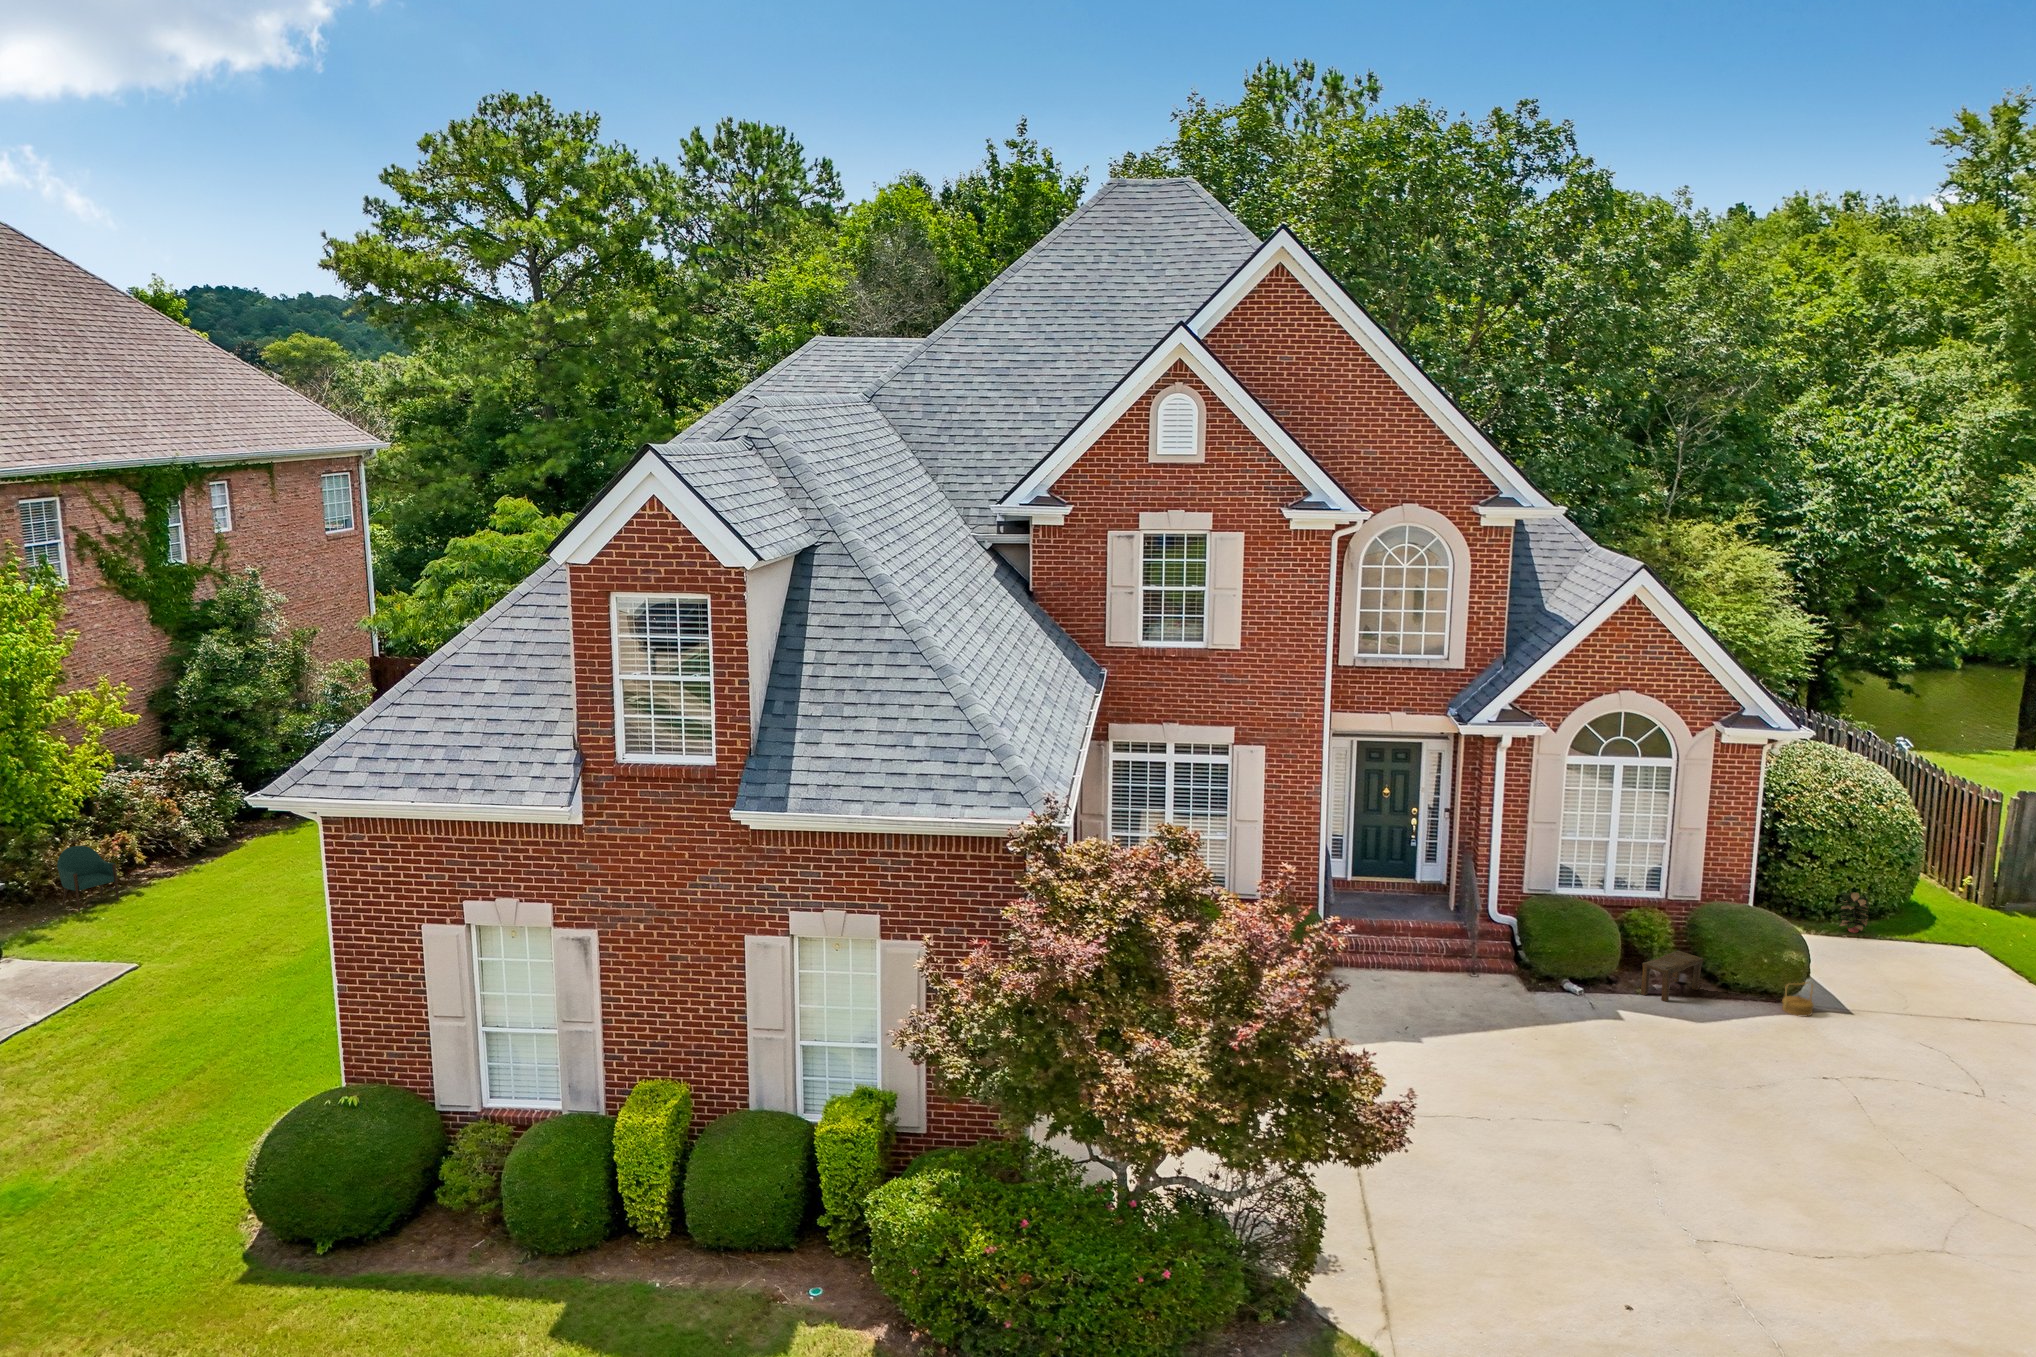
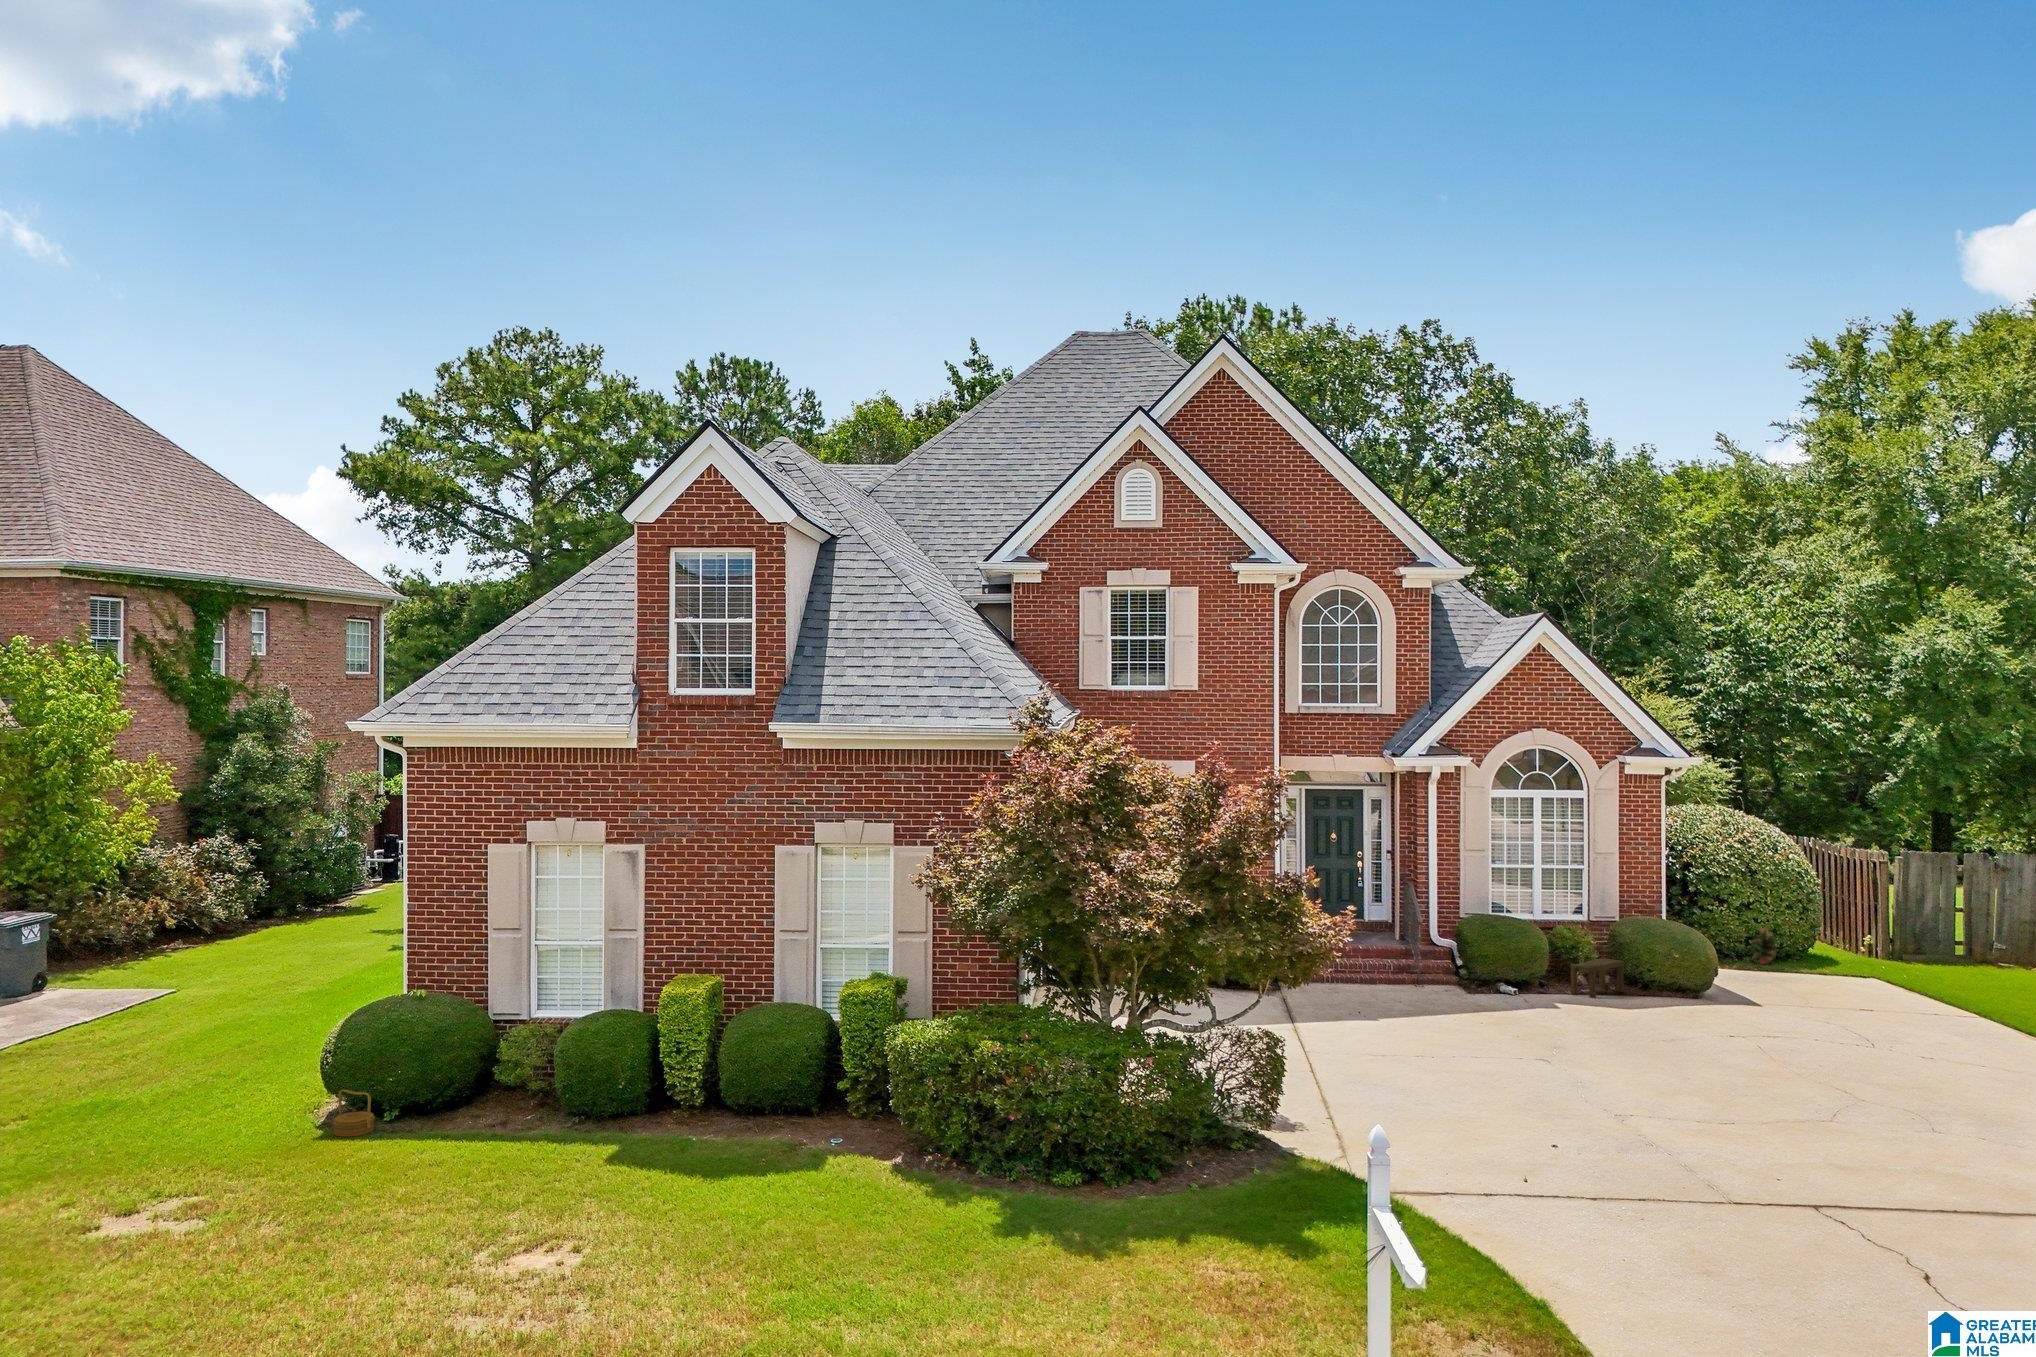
chair: present [57,846,119,911] -> none [91,903,147,962]
woven basket: present [1782,982,1814,1017] -> present [334,1089,375,1137]

